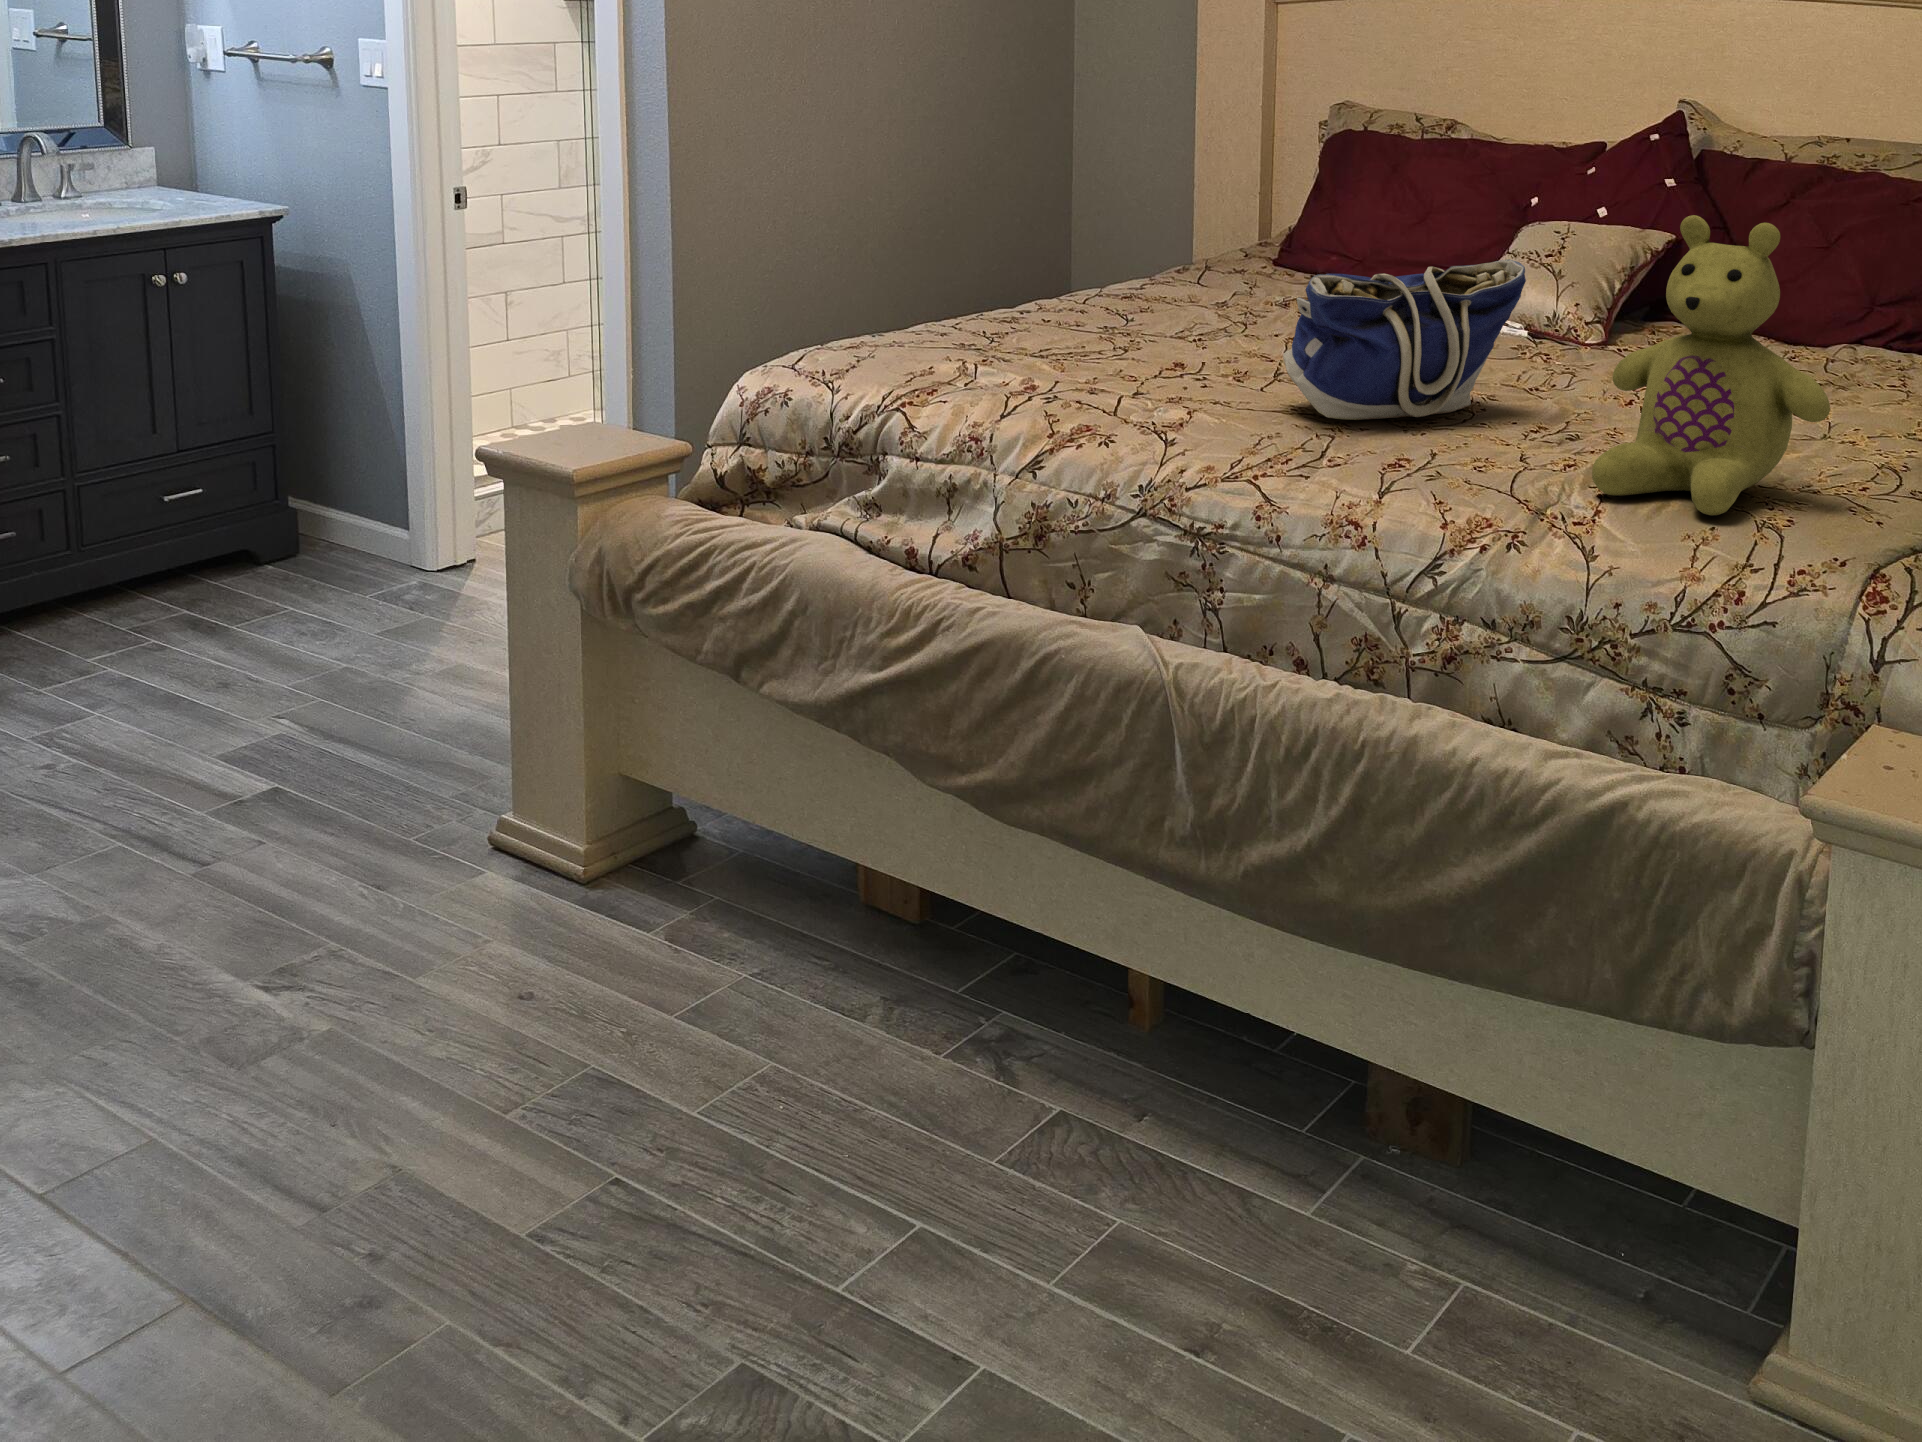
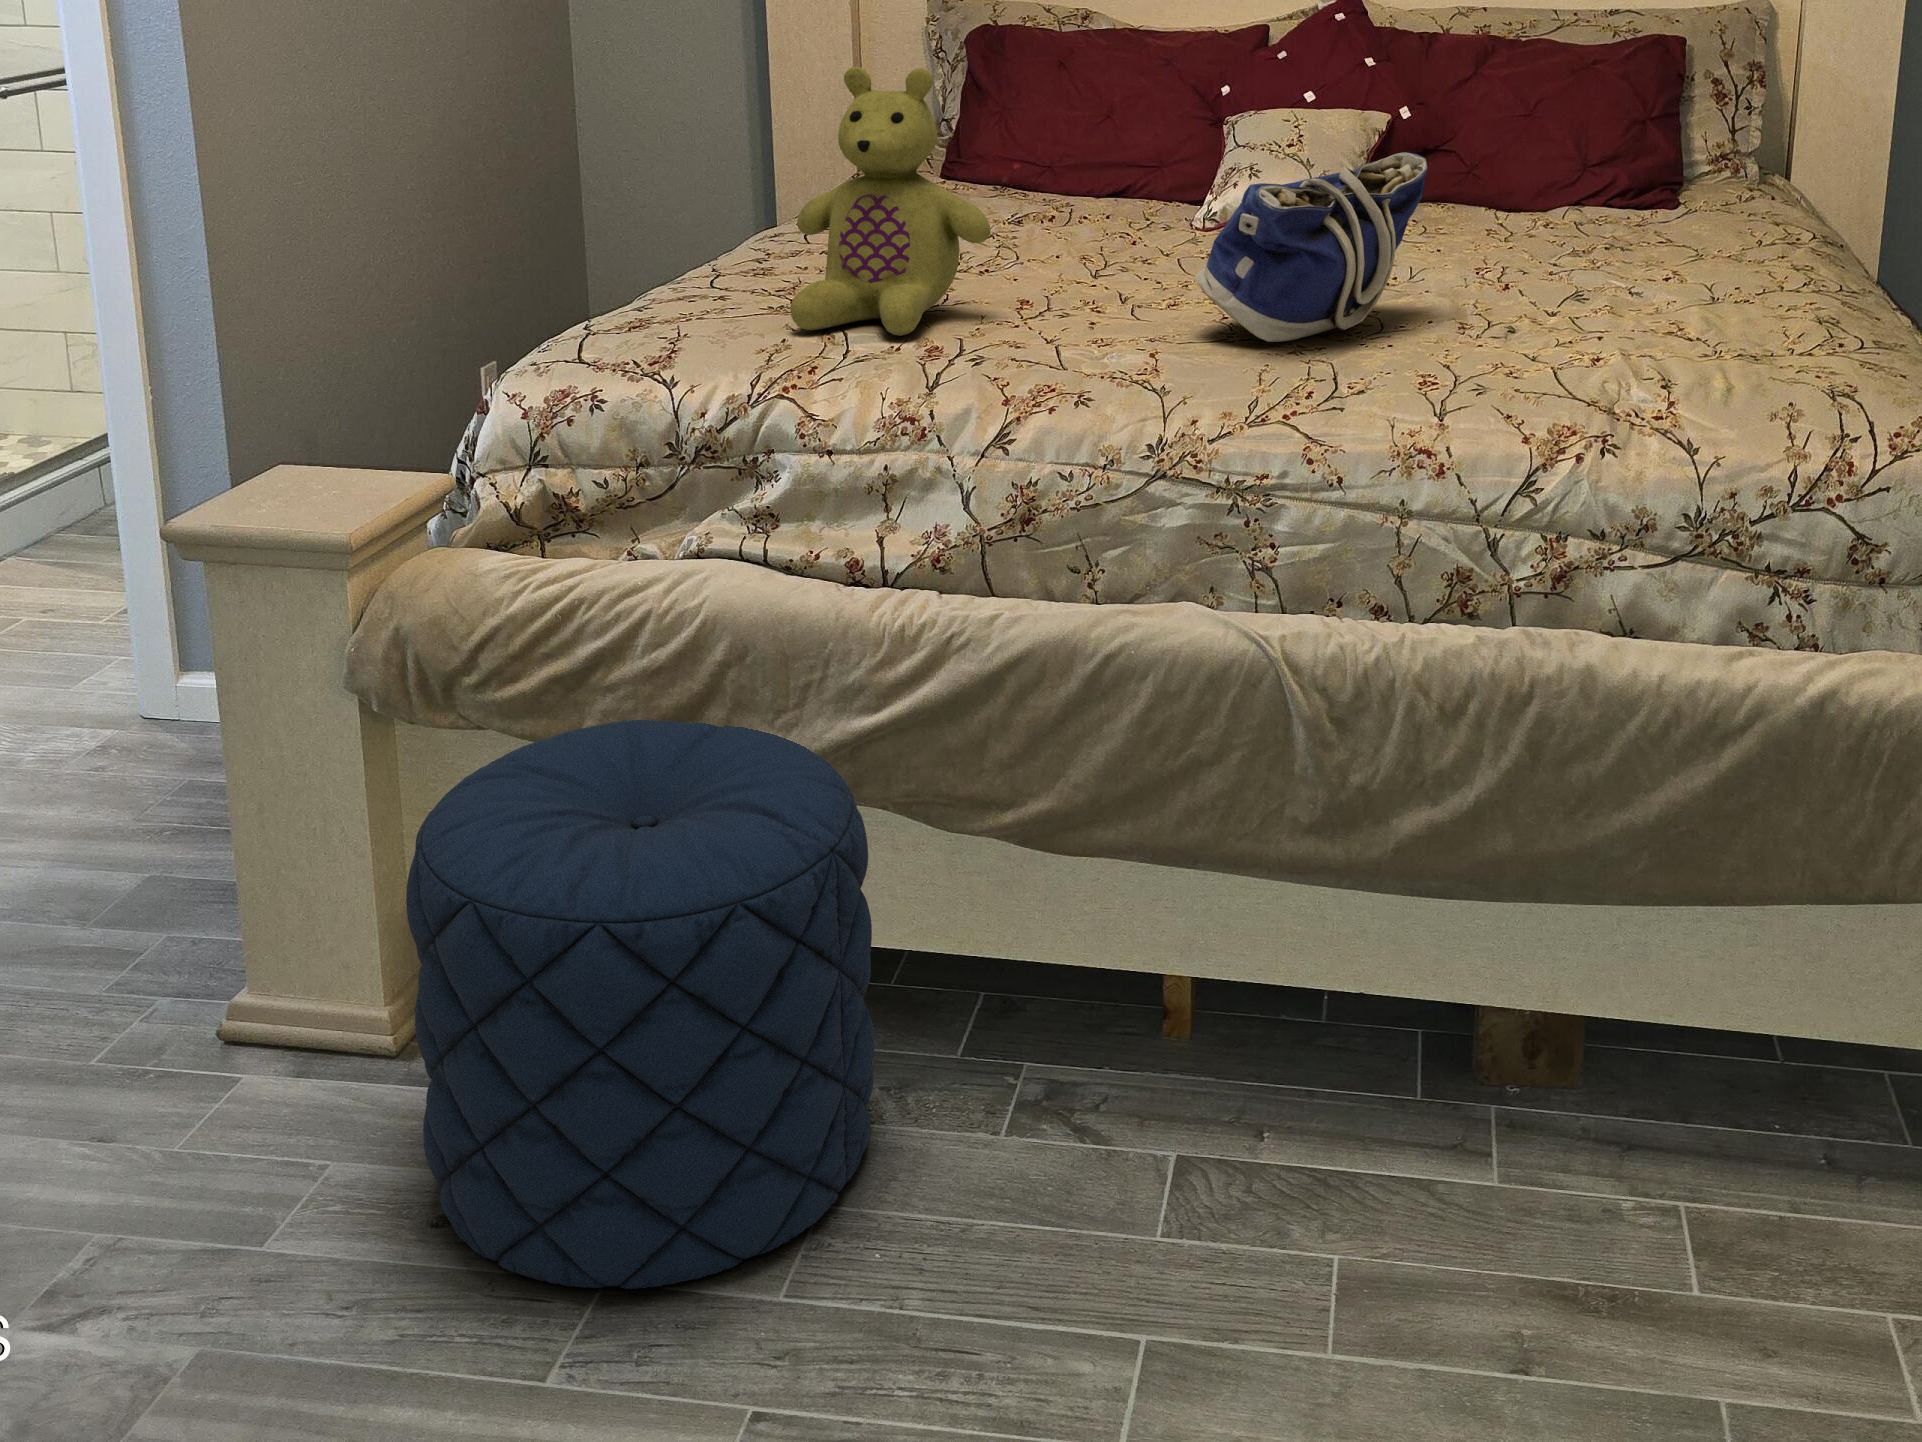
stuffed bear: present [1592,215,1830,515] -> present [790,67,991,336]
pouf: none [504,649,864,1086] -> present [406,720,874,1289]

